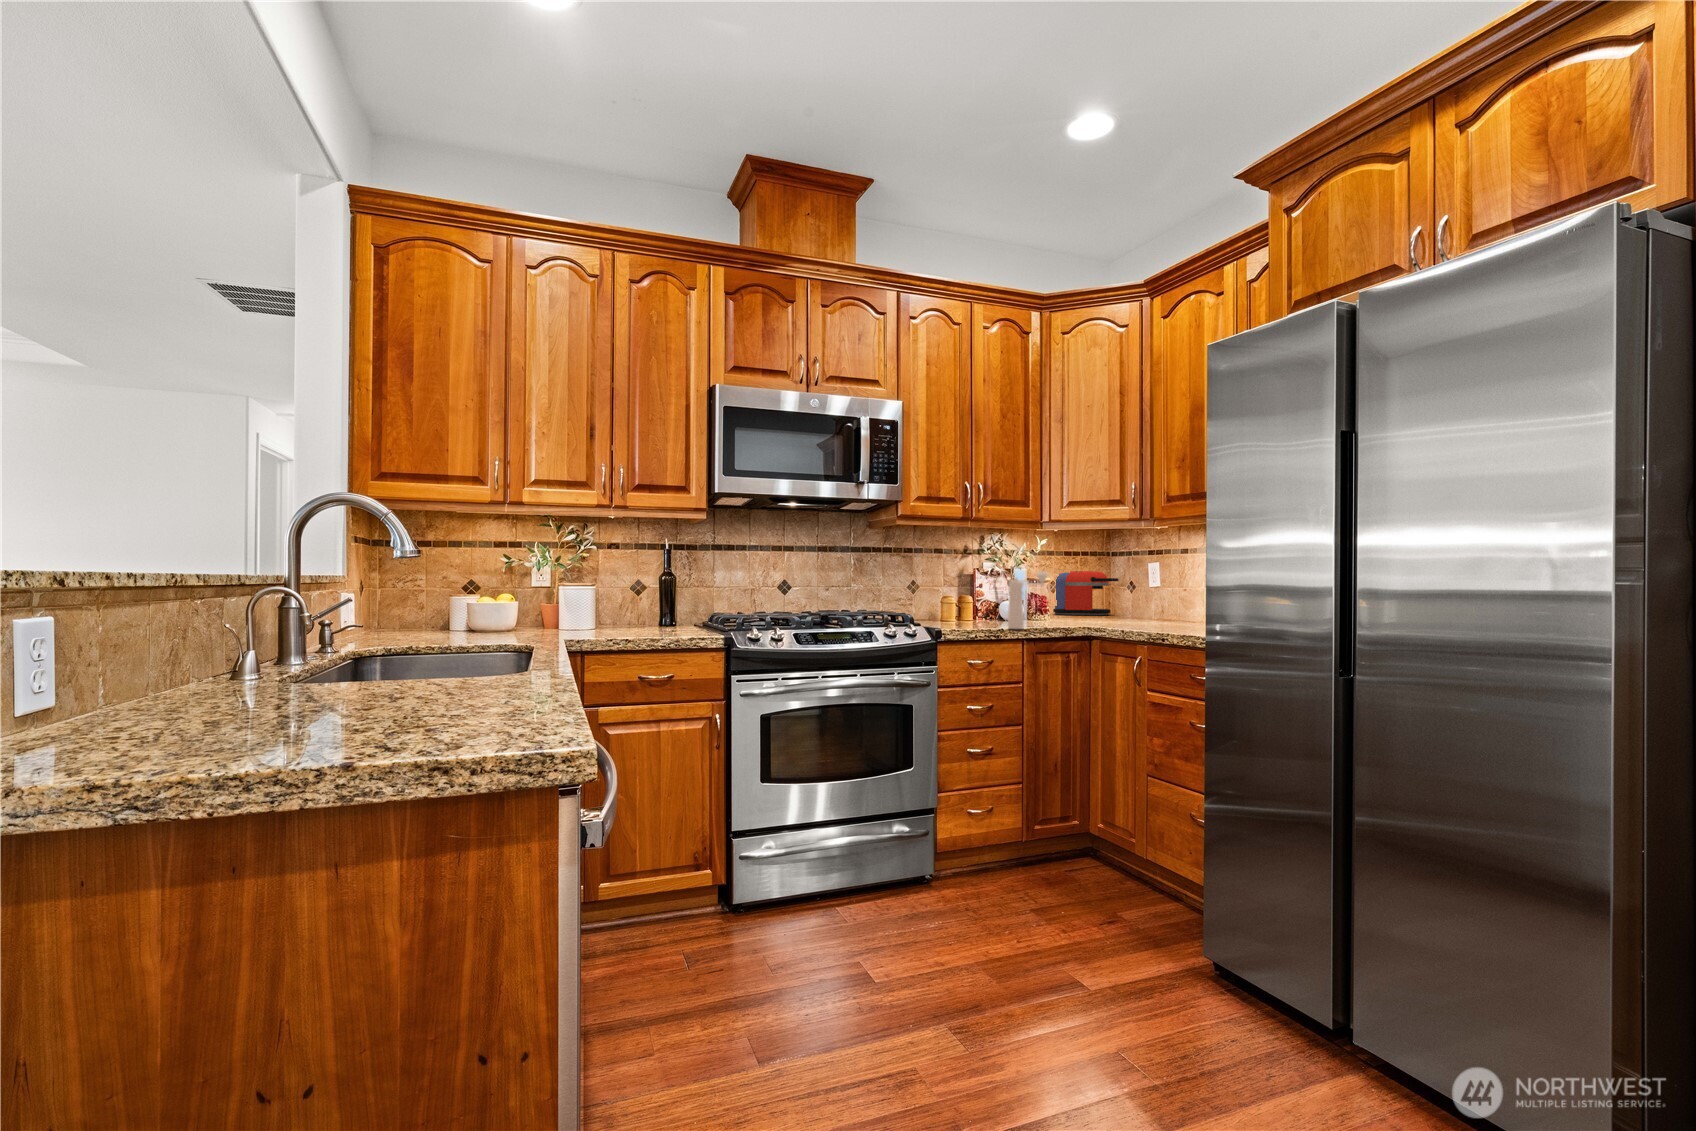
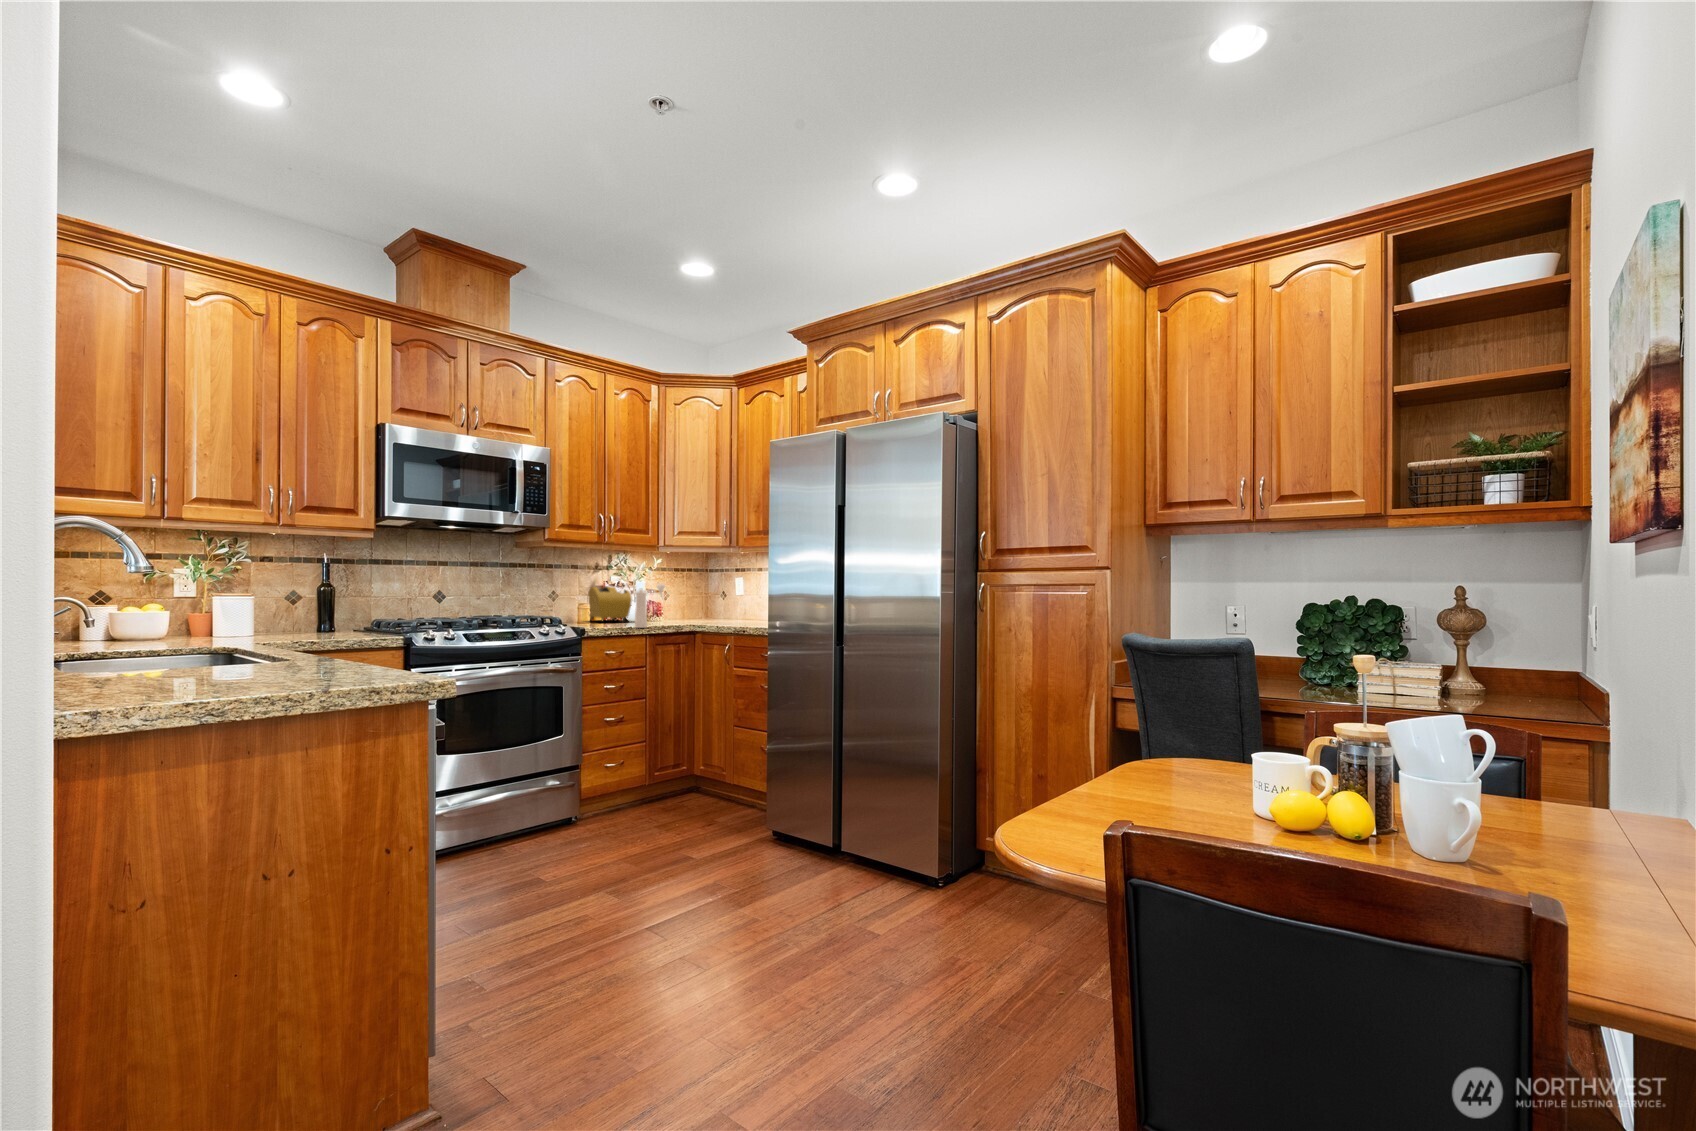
coffee maker: present [1053,571,1119,615] -> none [666,583,716,617]
toaster: none [955,575,1007,620] -> present [588,586,632,621]

